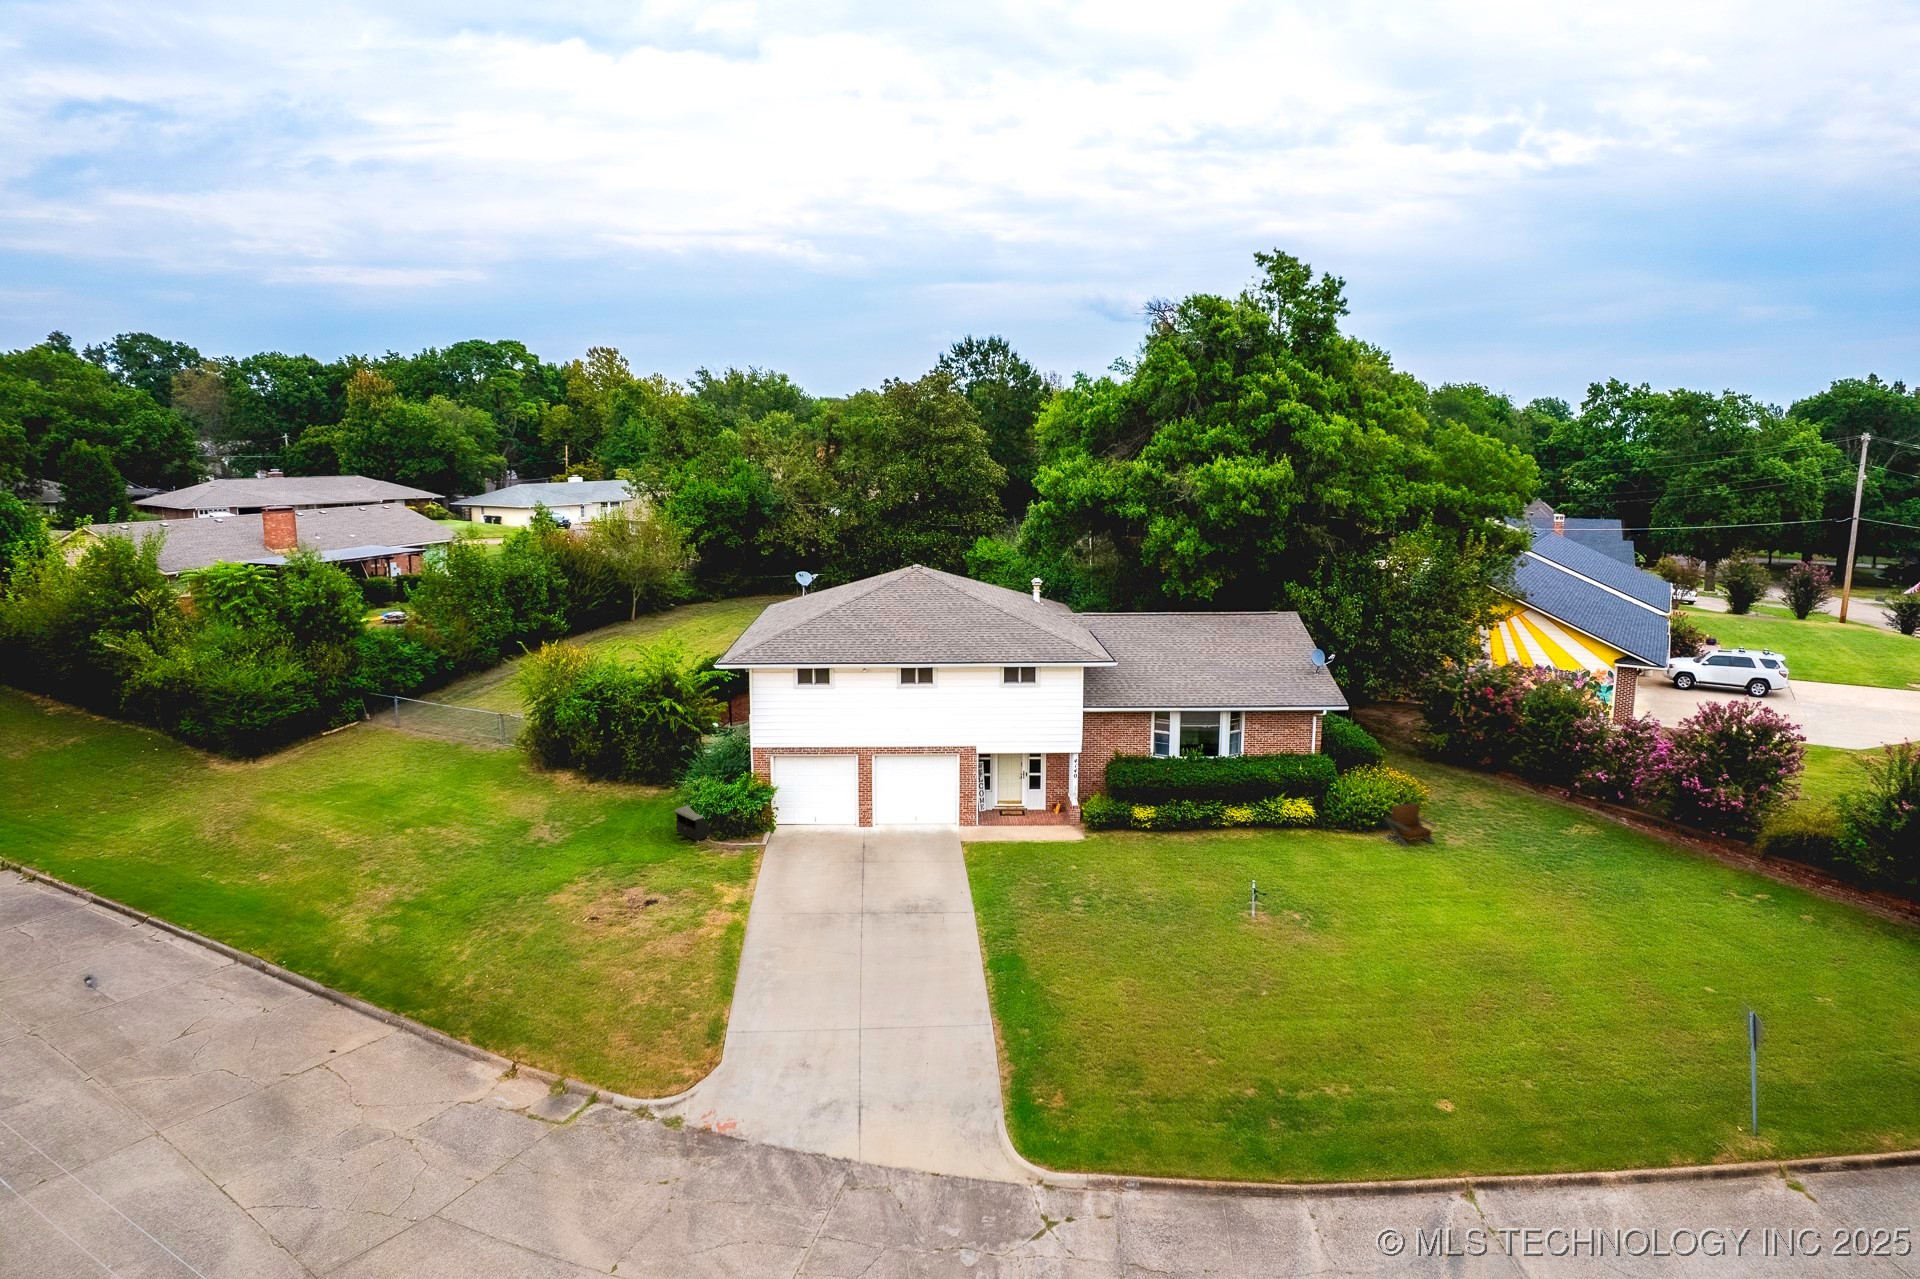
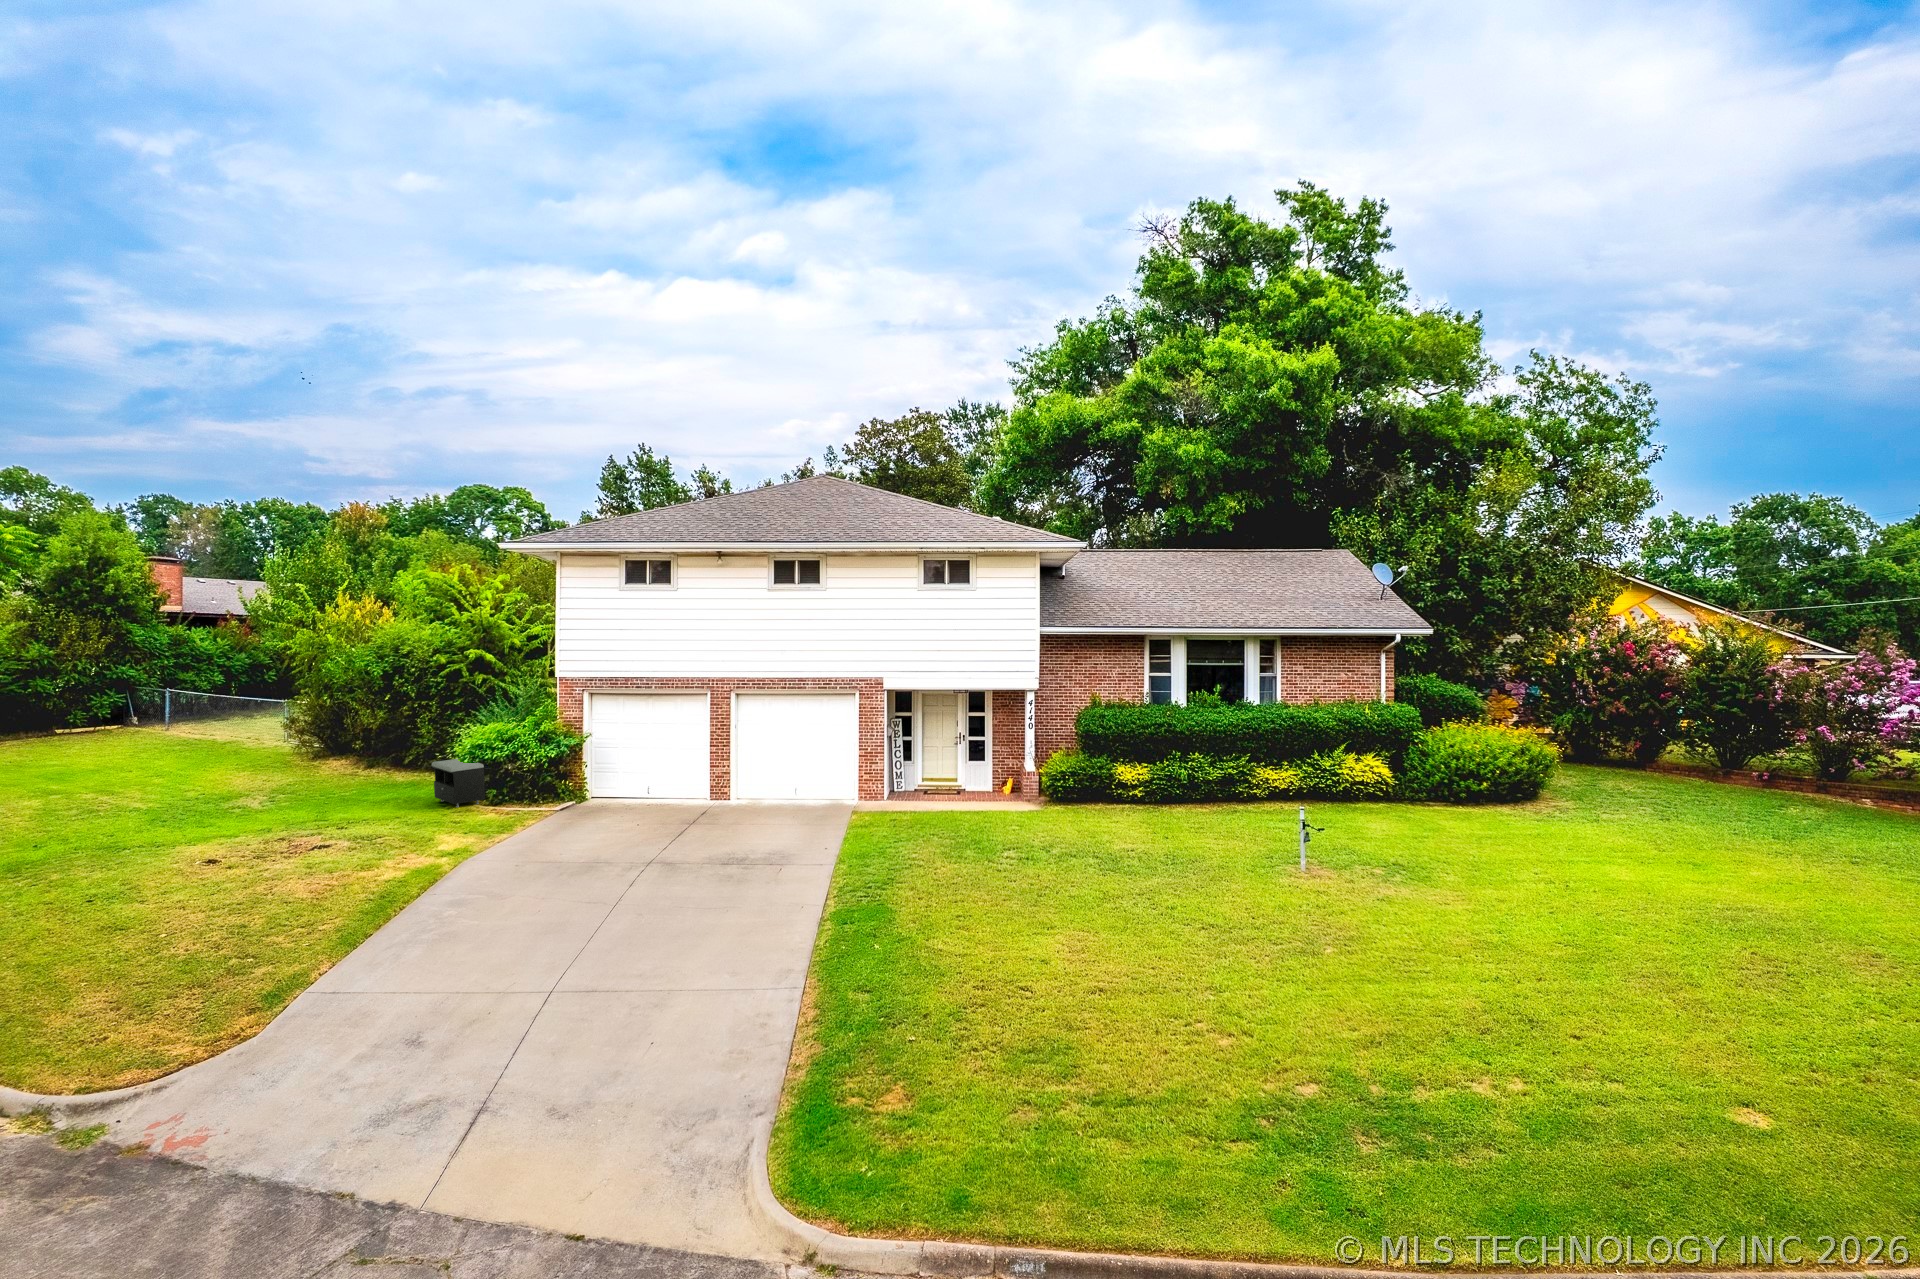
lounge chair: present [1386,803,1435,847] -> none [1501,753,1584,814]

